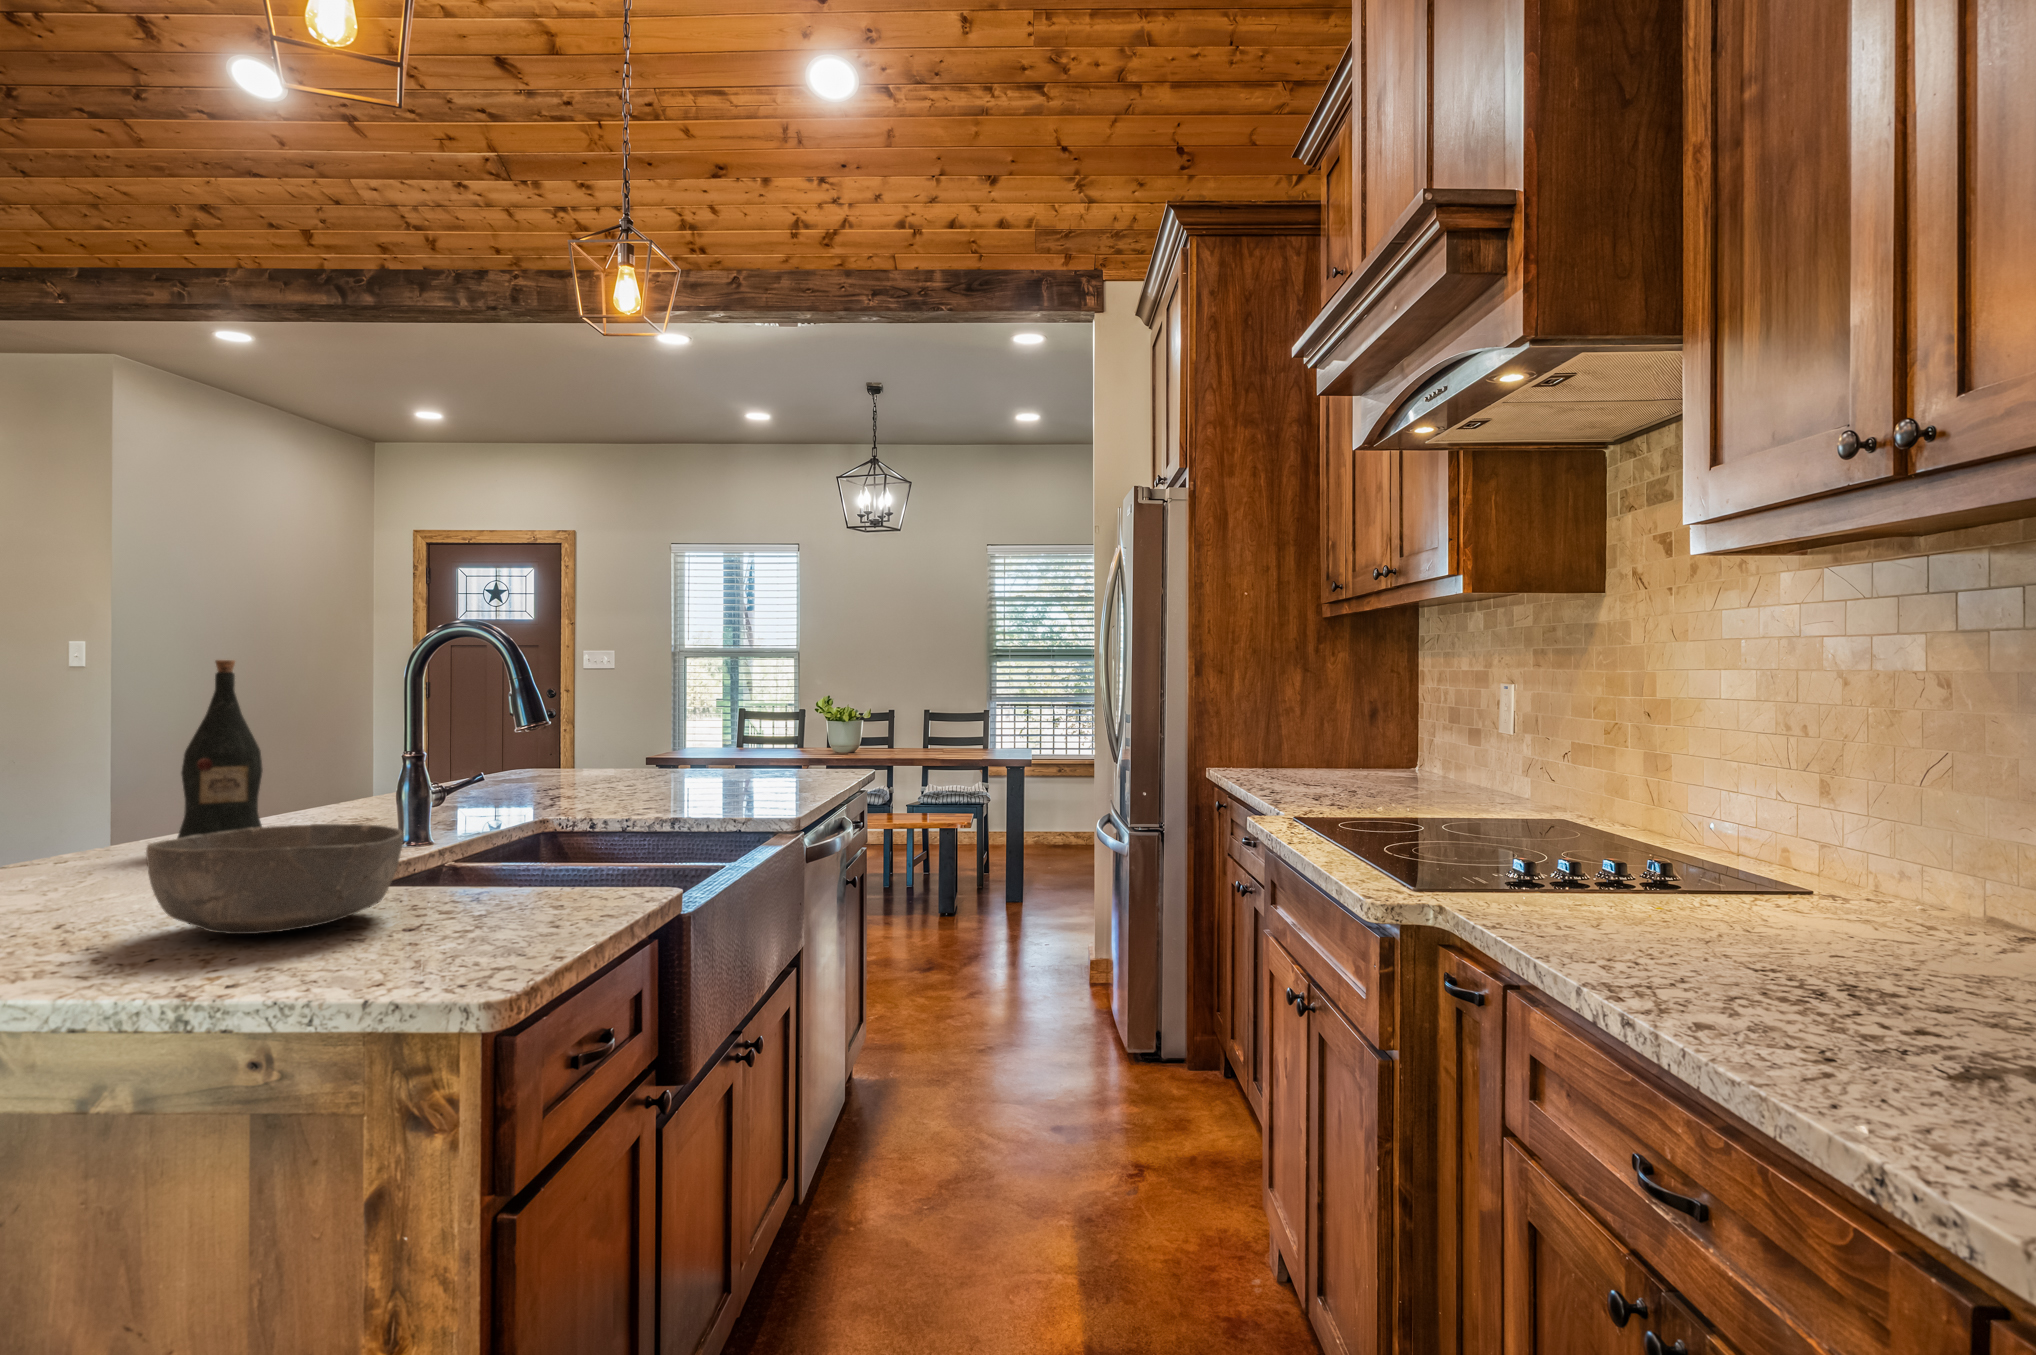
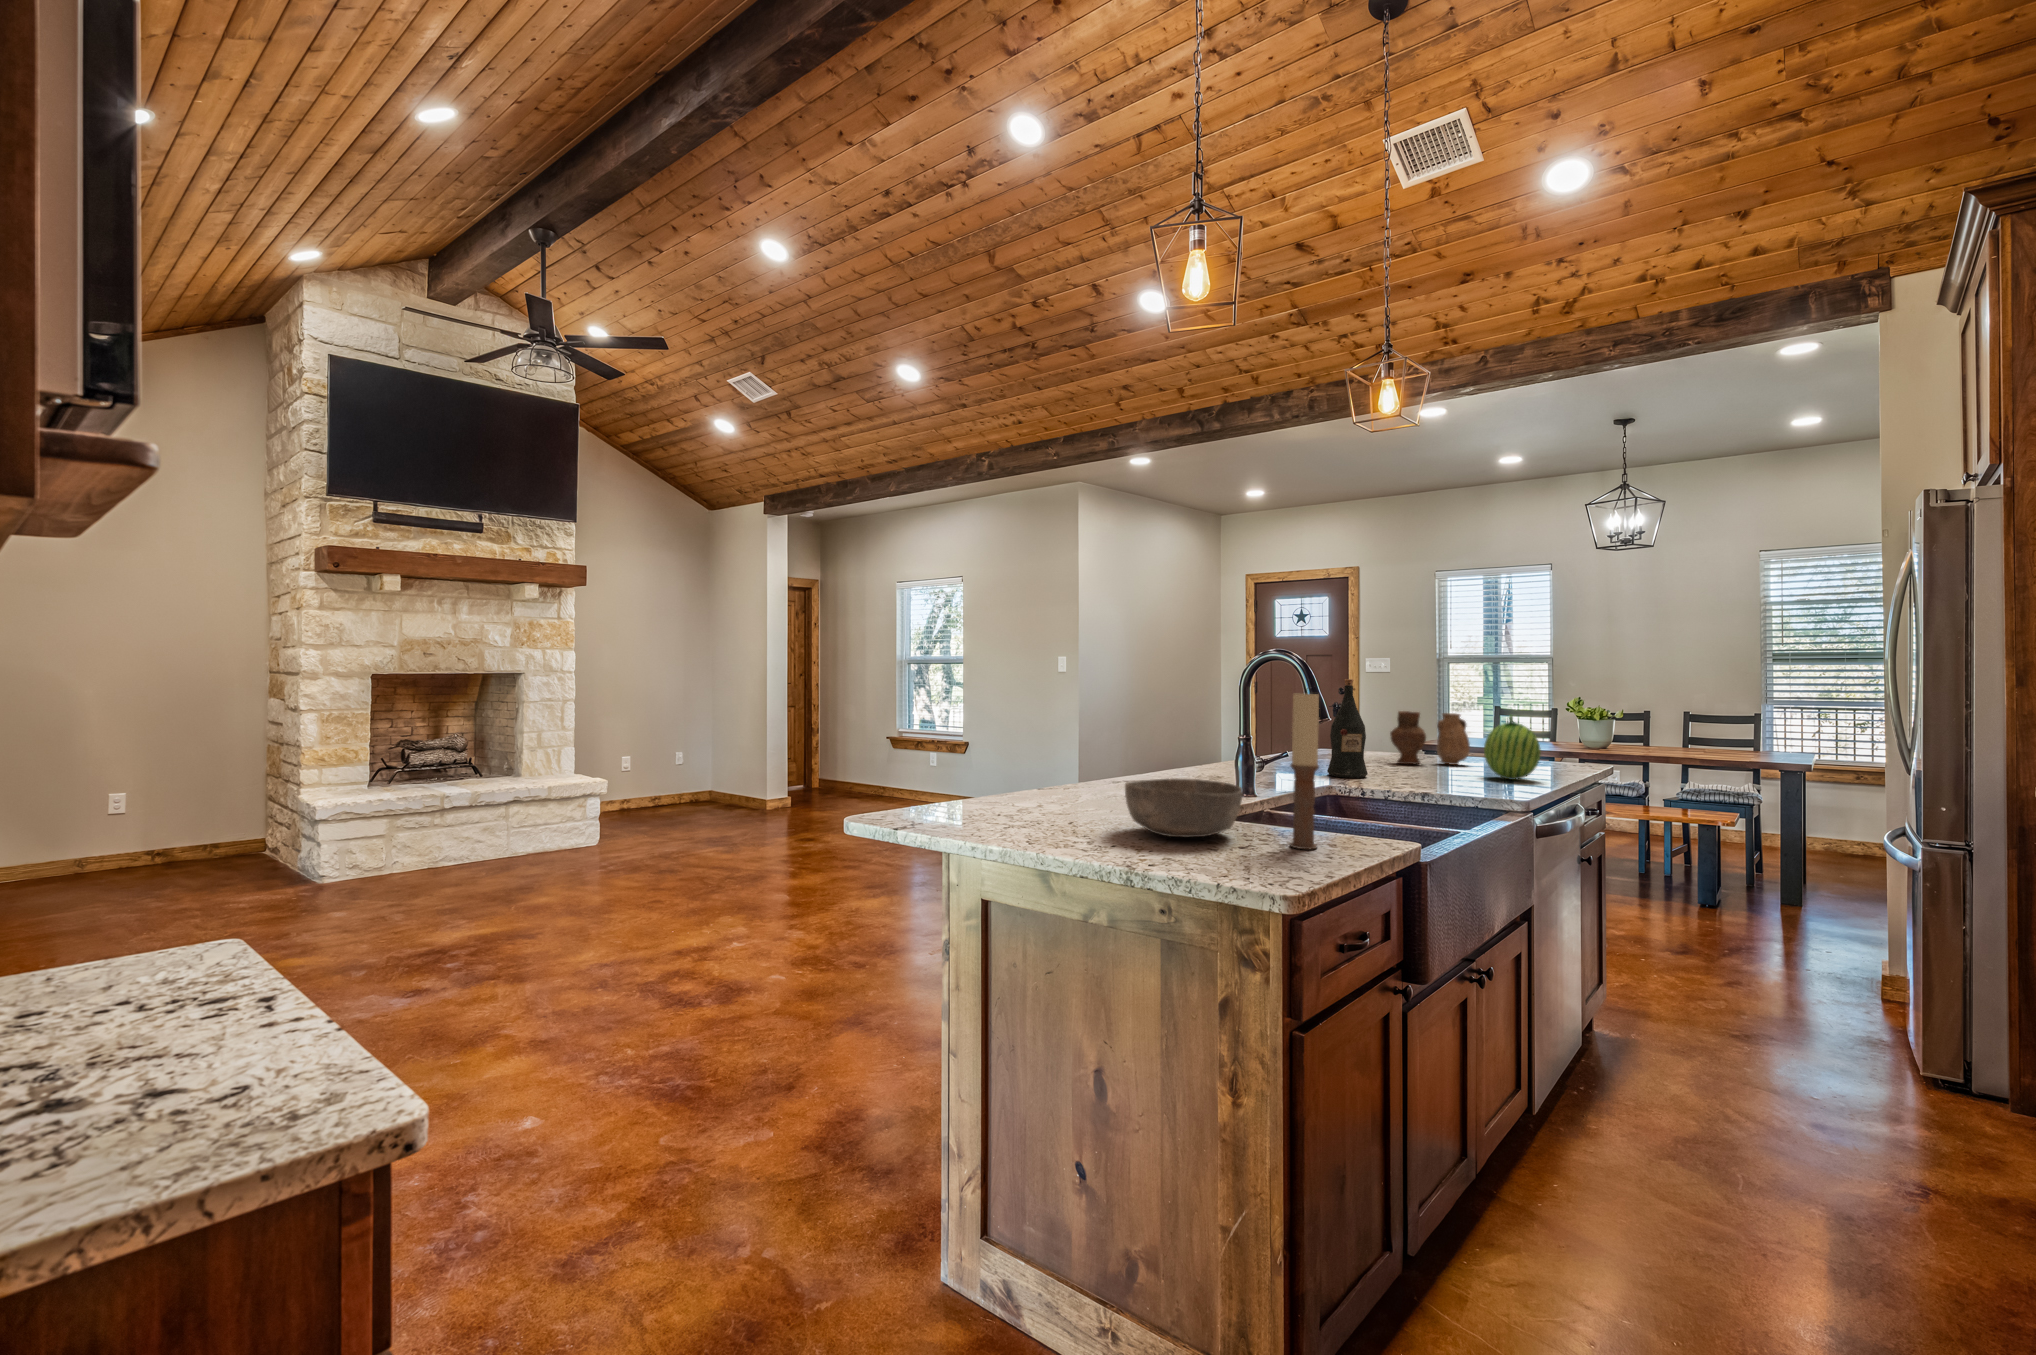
wine bottle: present [177,660,263,839] -> present [1327,679,1368,778]
candle: none [487,661,538,918] -> present [1290,692,1319,849]
fruit: none [746,710,808,791] -> present [1484,716,1541,780]
vase: none [630,711,727,782] -> present [1390,711,1470,765]

